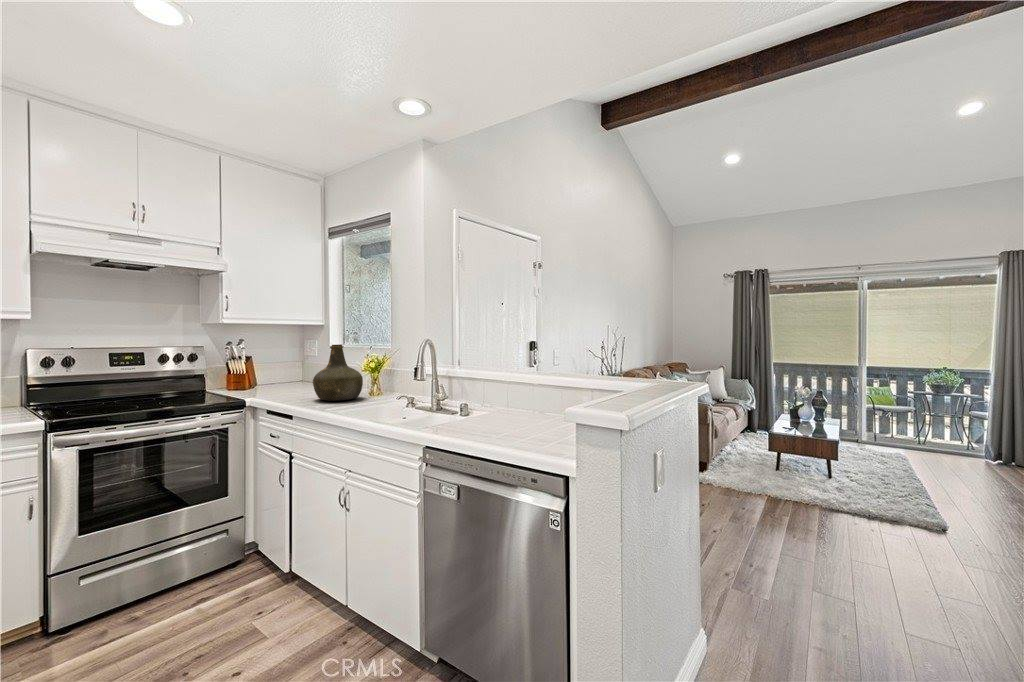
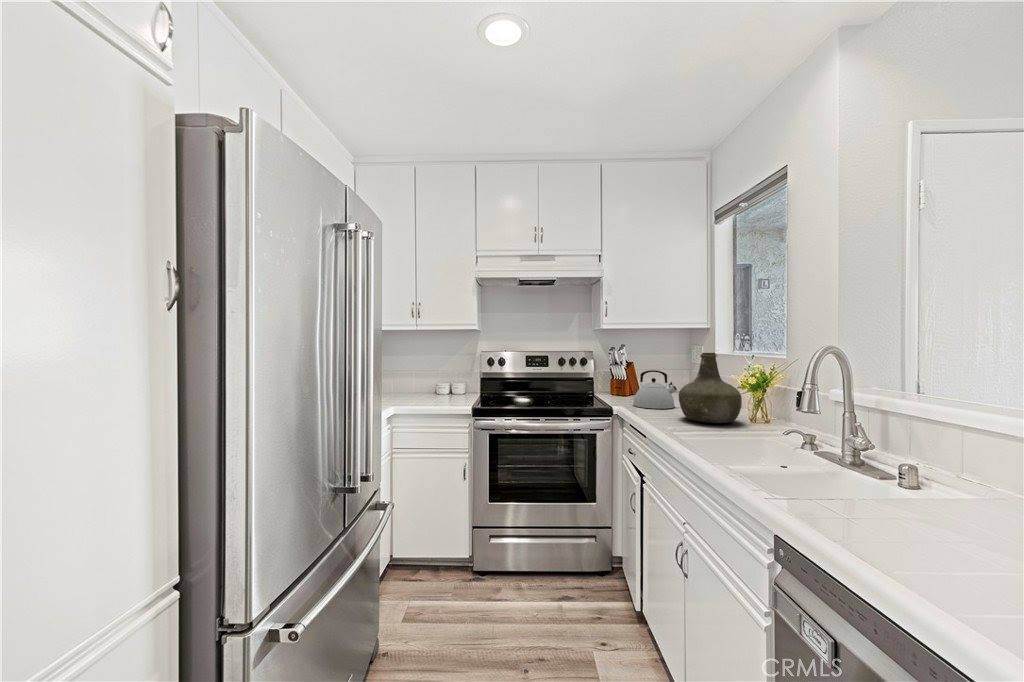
kettle: none [262,362,304,397] -> present [633,370,677,409]

